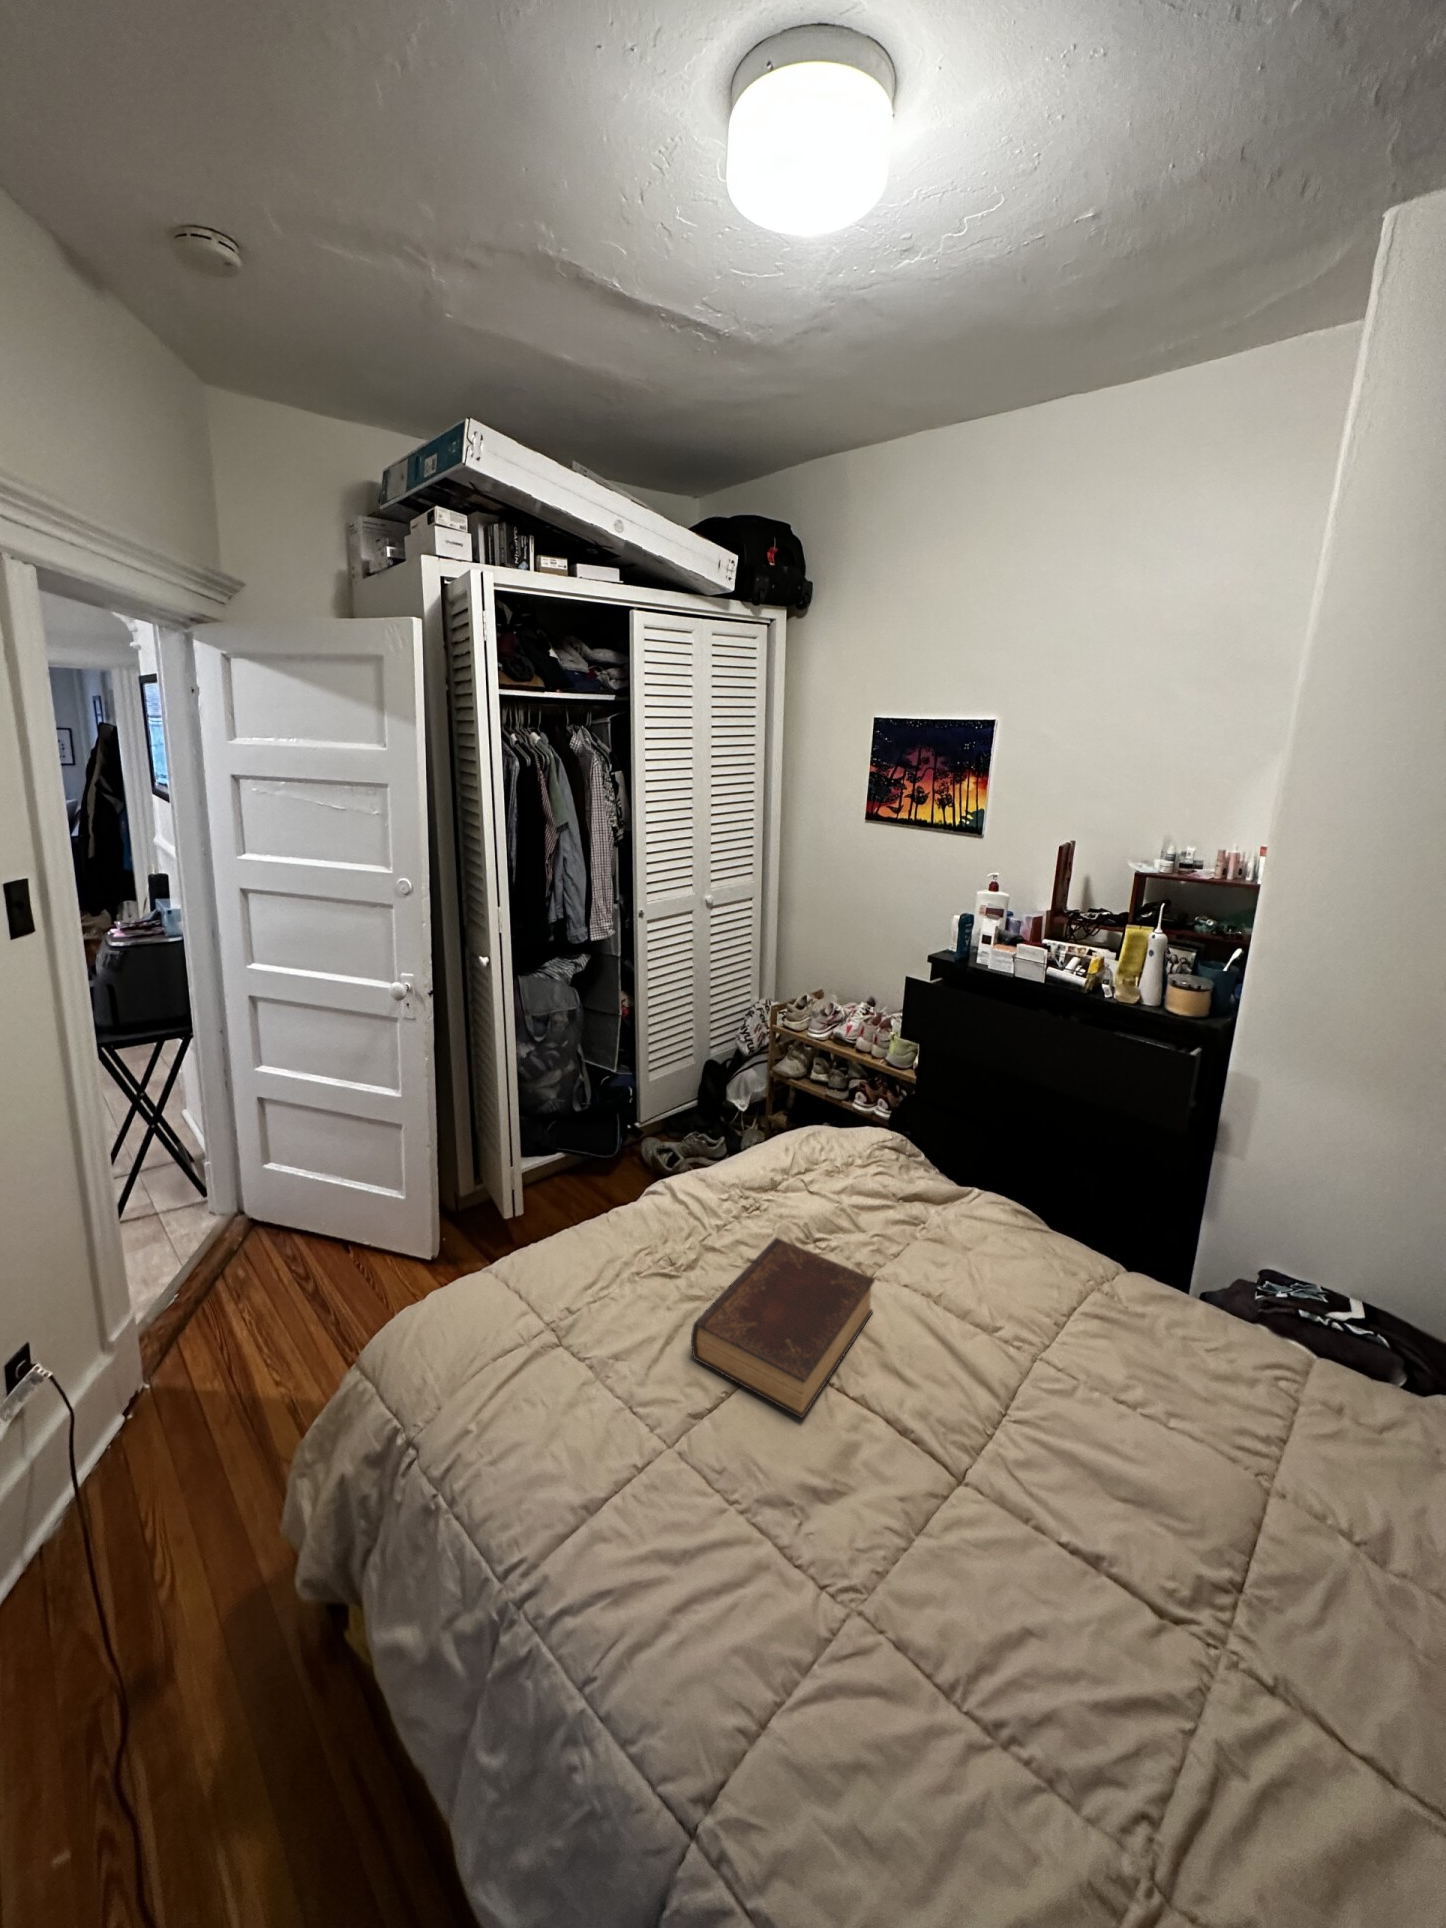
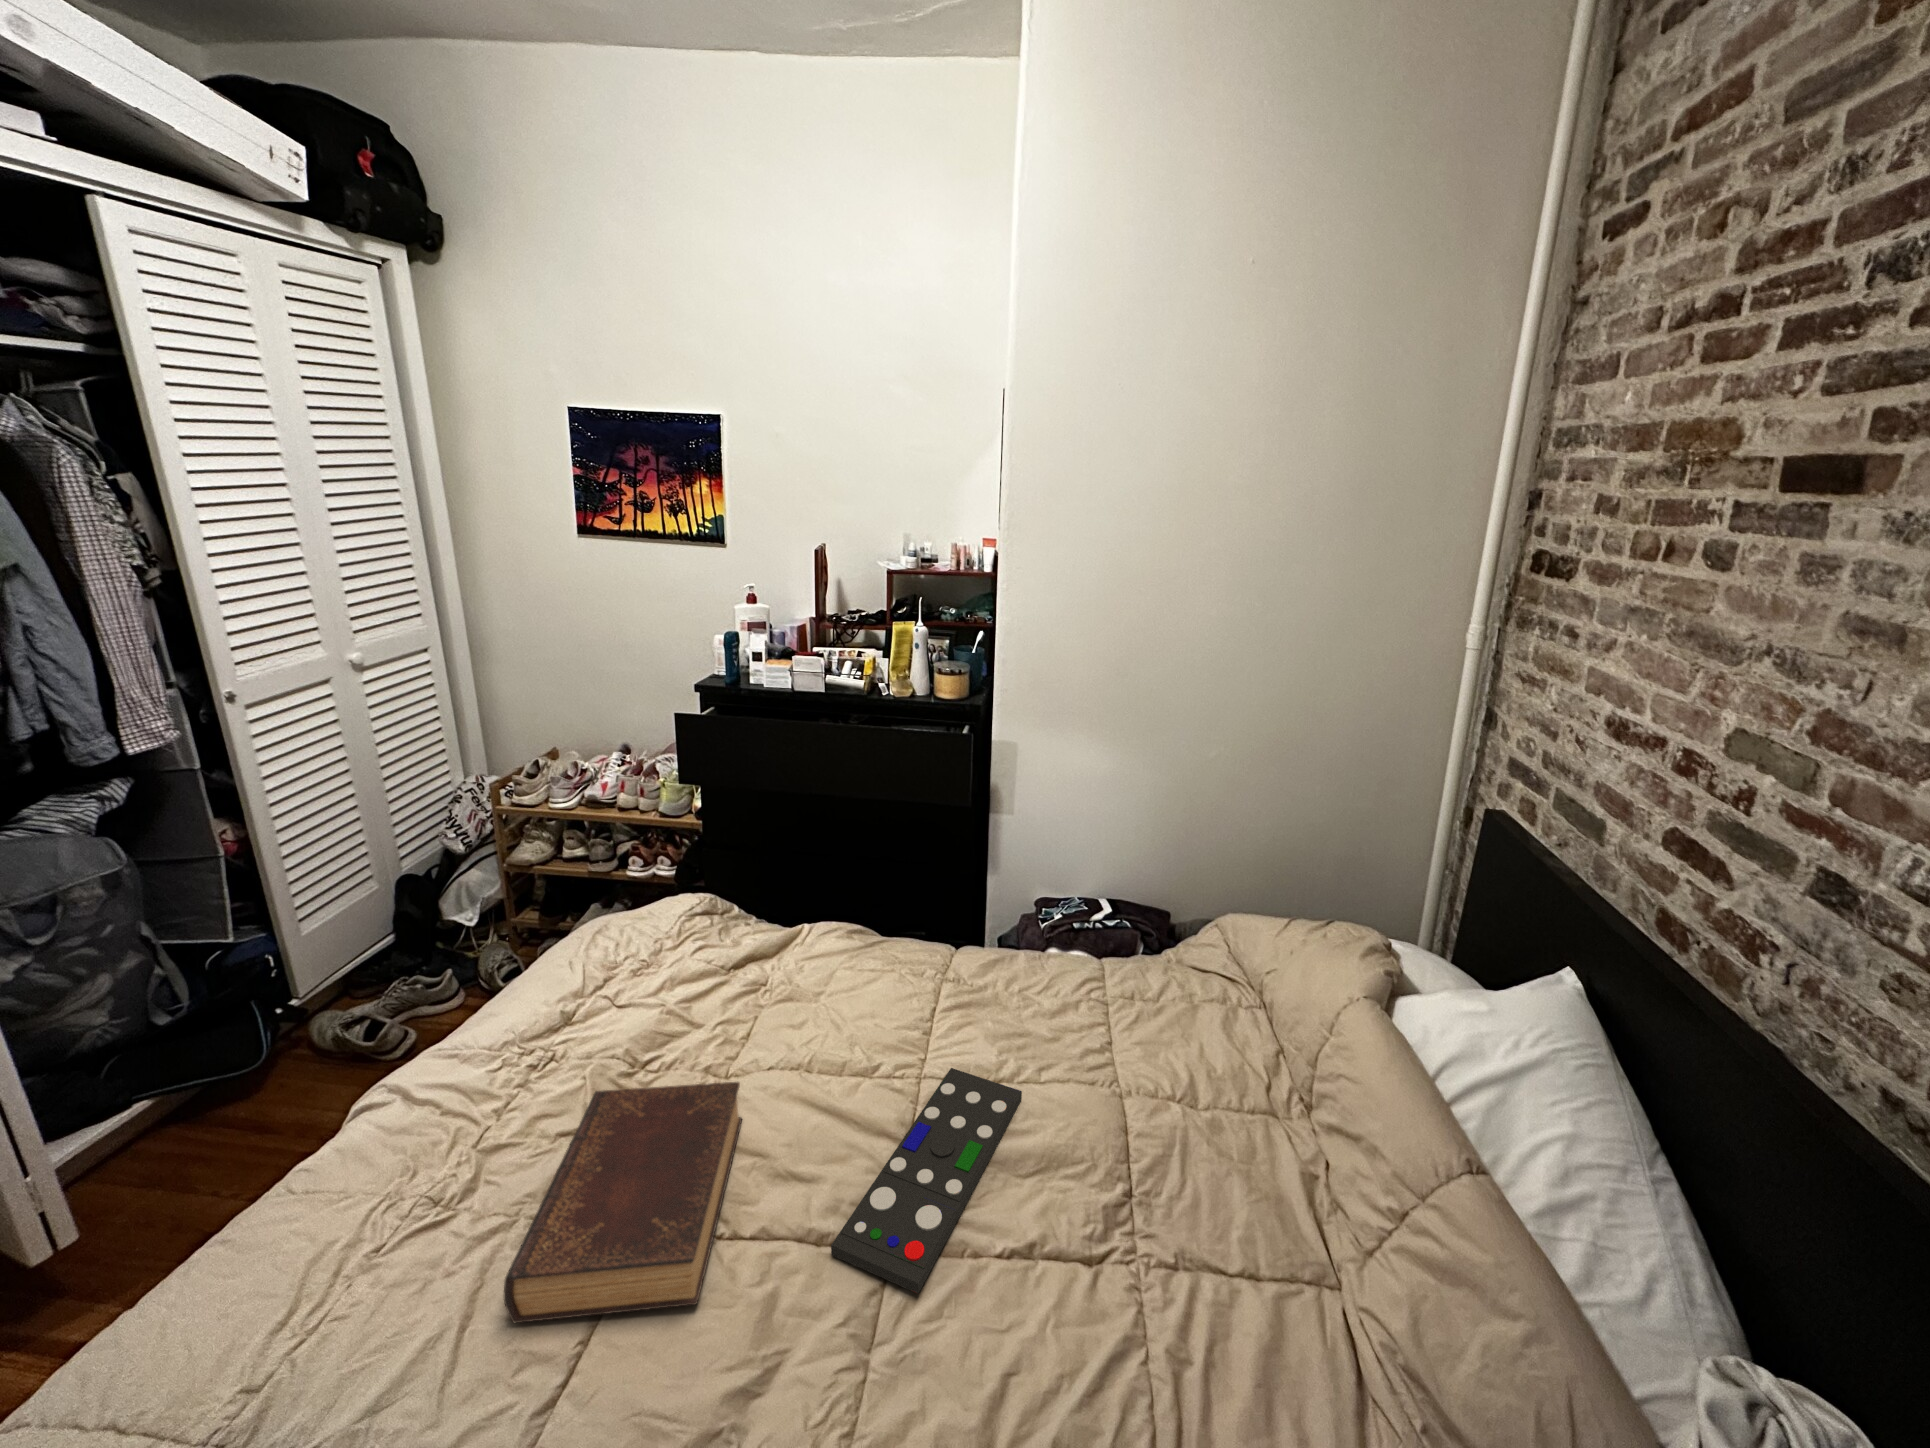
remote control: none [911,1366,1146,1527] -> present [831,1068,1022,1294]

